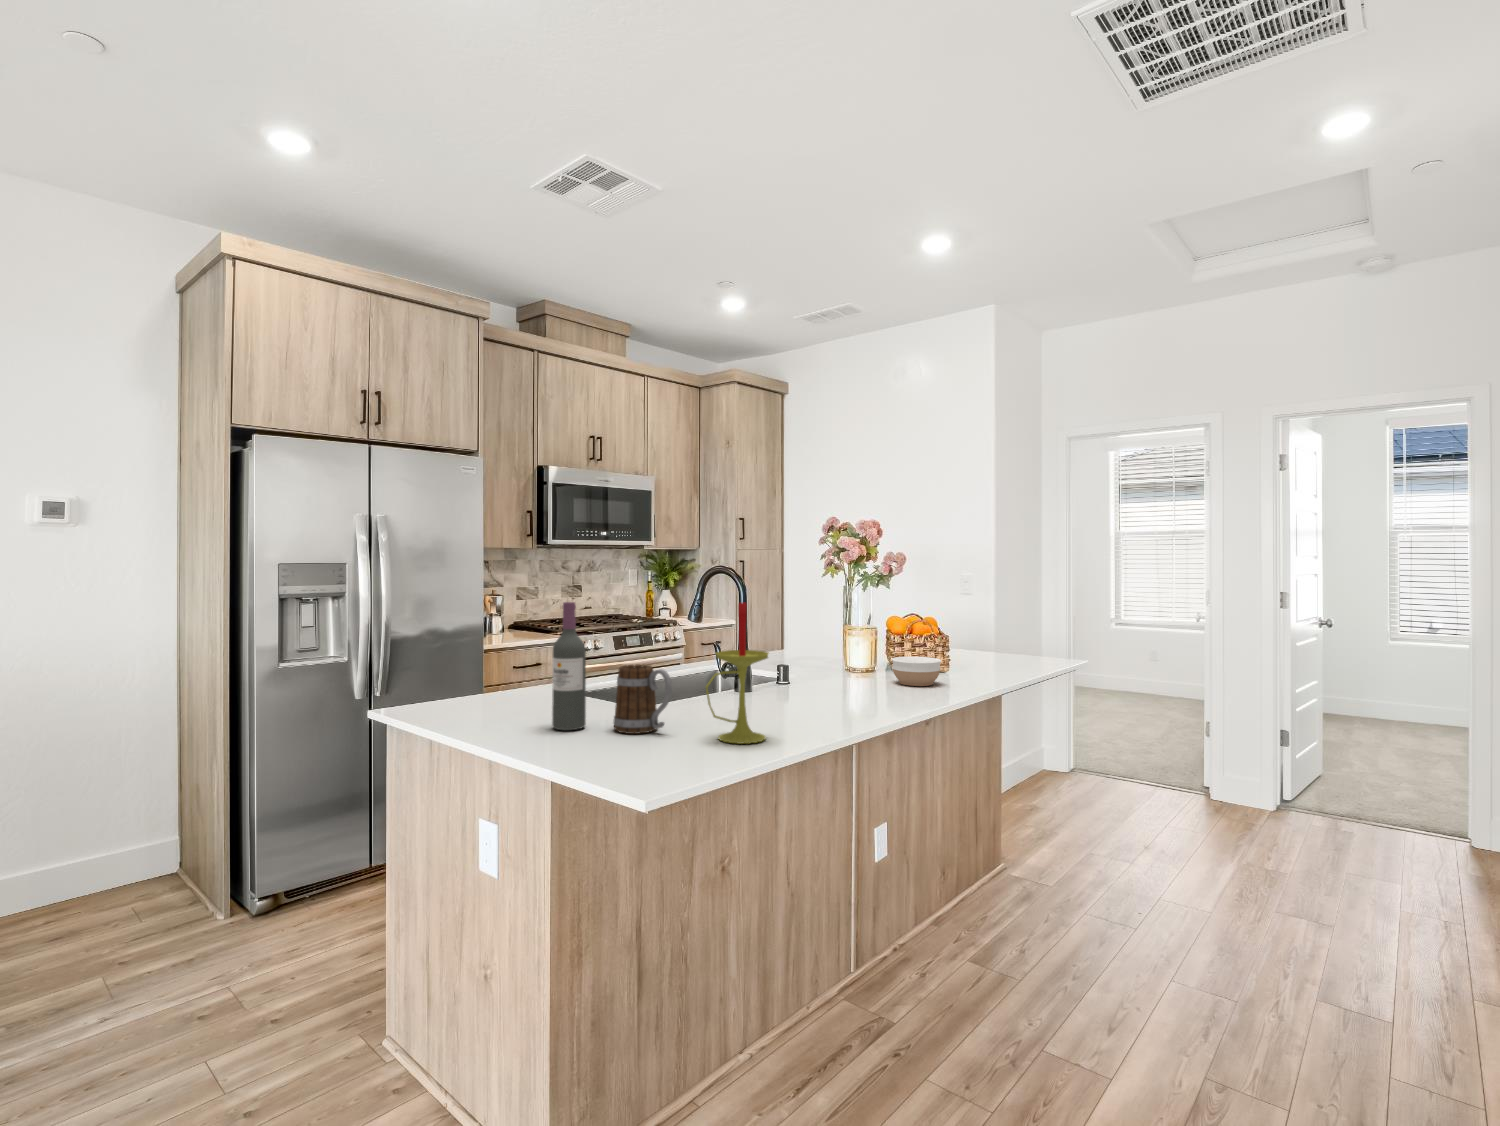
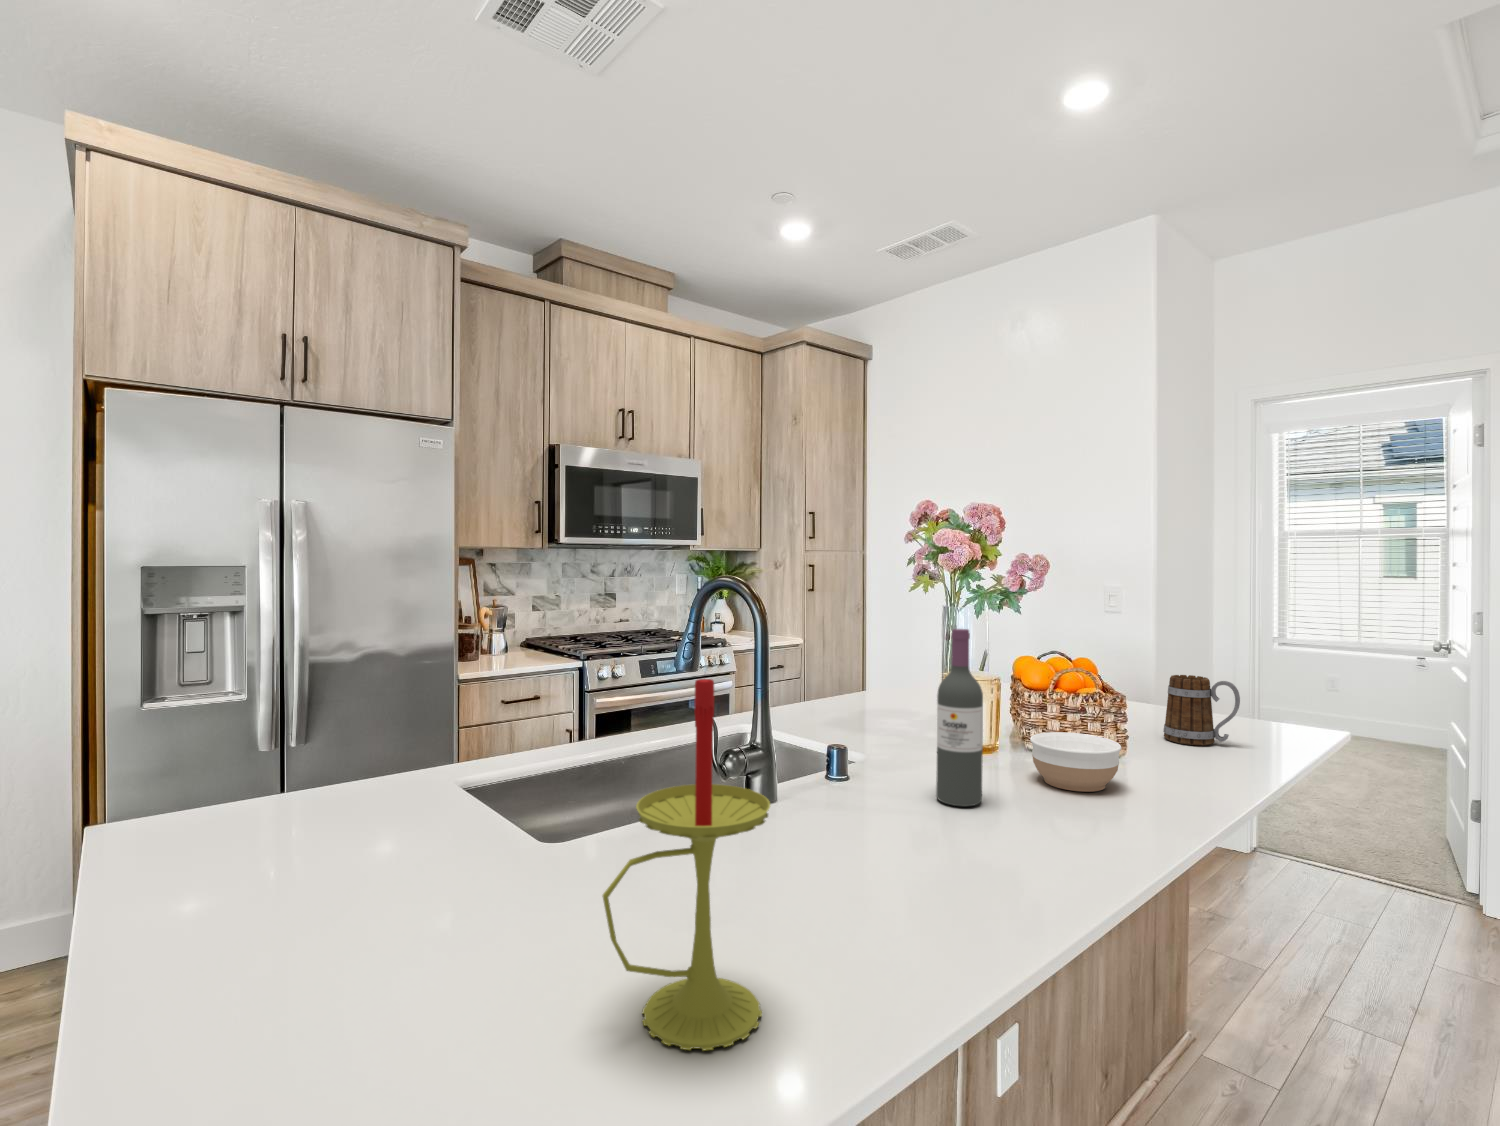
wine bottle: present [552,602,586,730] -> present [936,629,983,807]
mug: present [614,664,672,734] -> present [1163,675,1240,745]

